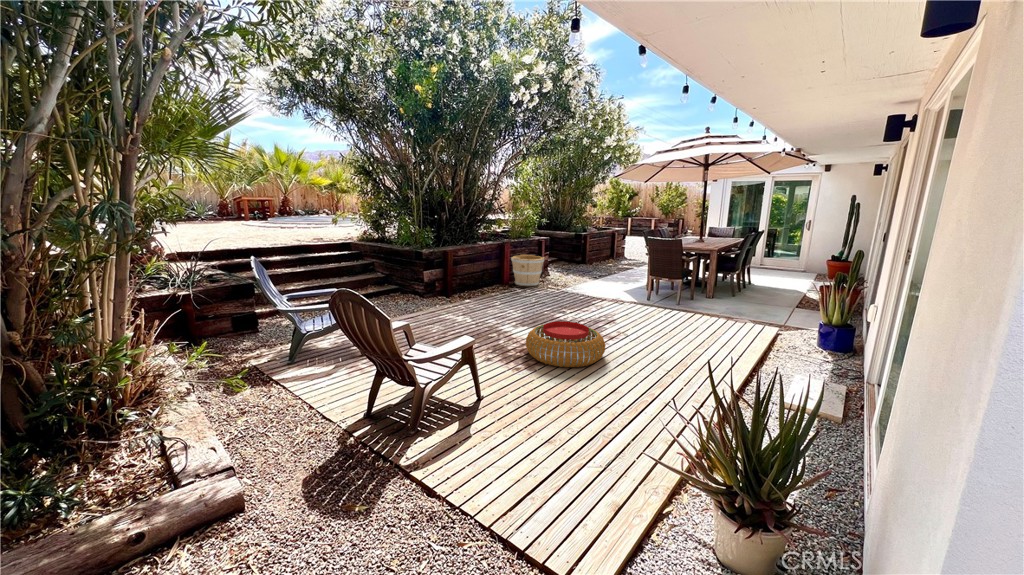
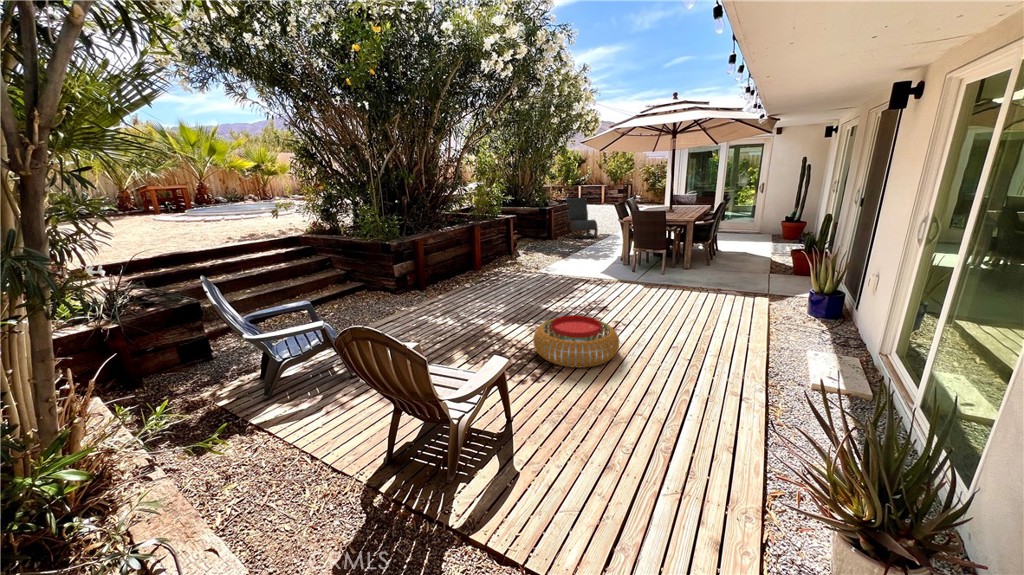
lounge chair: none [600,225,632,266] -> present [566,198,598,240]
wooden bucket: present [511,255,544,286] -> none [482,237,518,271]

